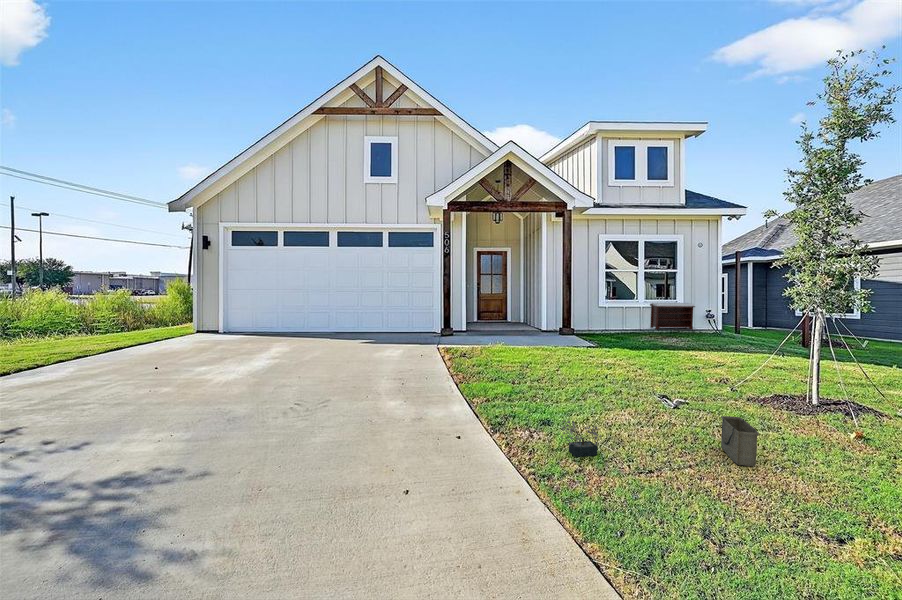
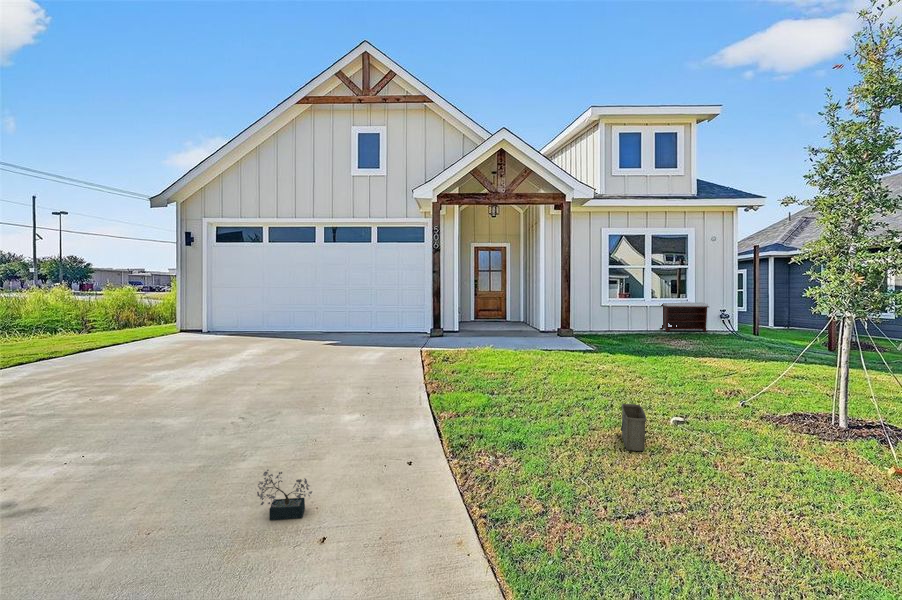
basket: present [721,416,759,466] -> present [621,404,647,451]
decorative plant: present [561,420,601,457] -> present [257,470,312,520]

